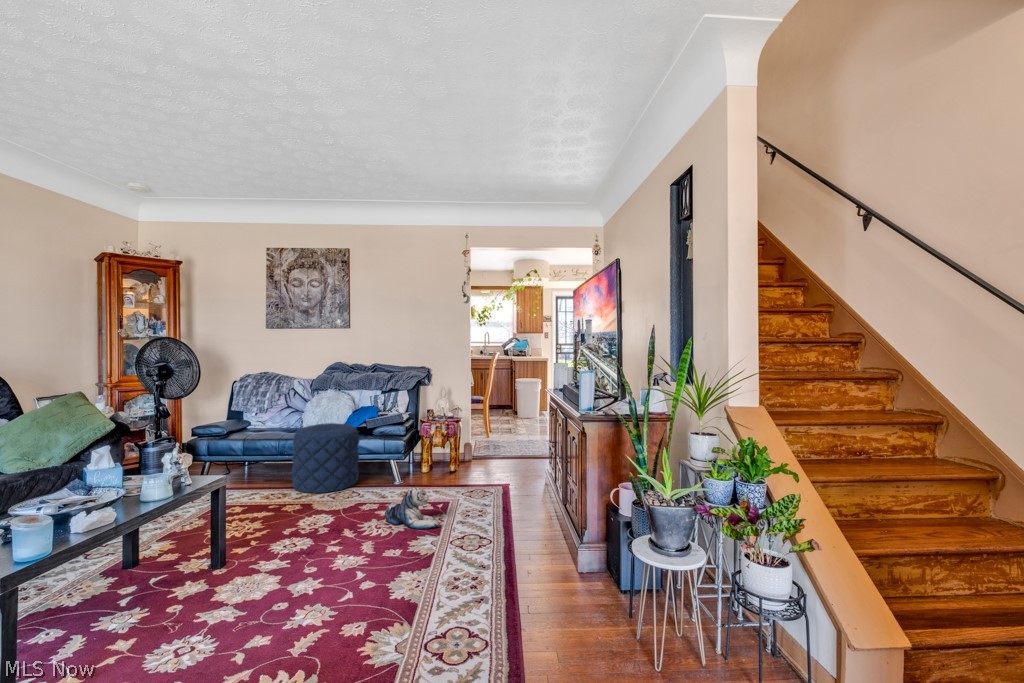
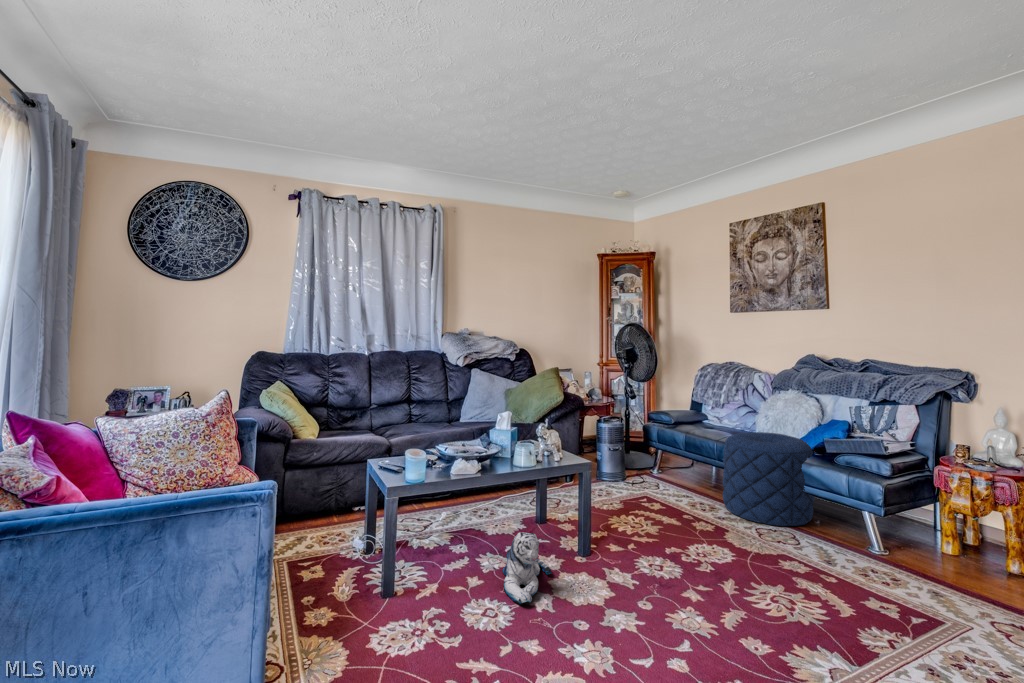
plush toy: present [385,487,439,529] -> present [502,532,551,604]

